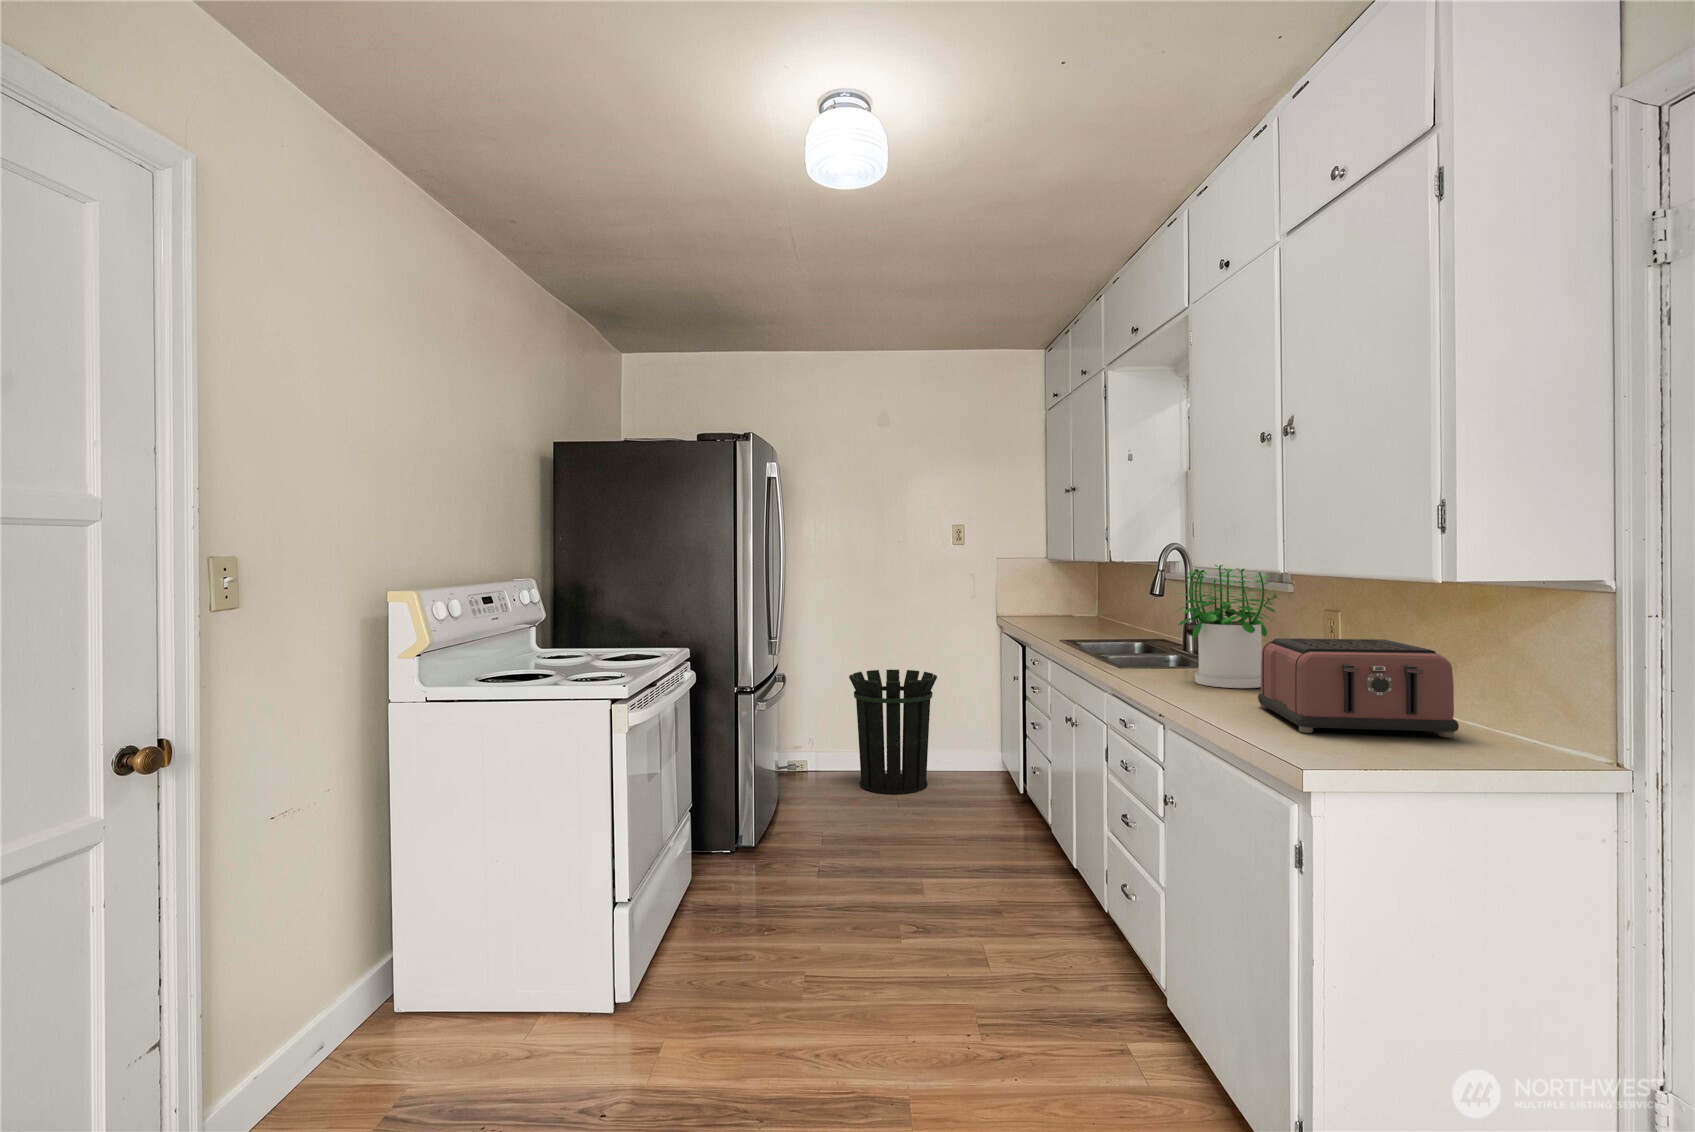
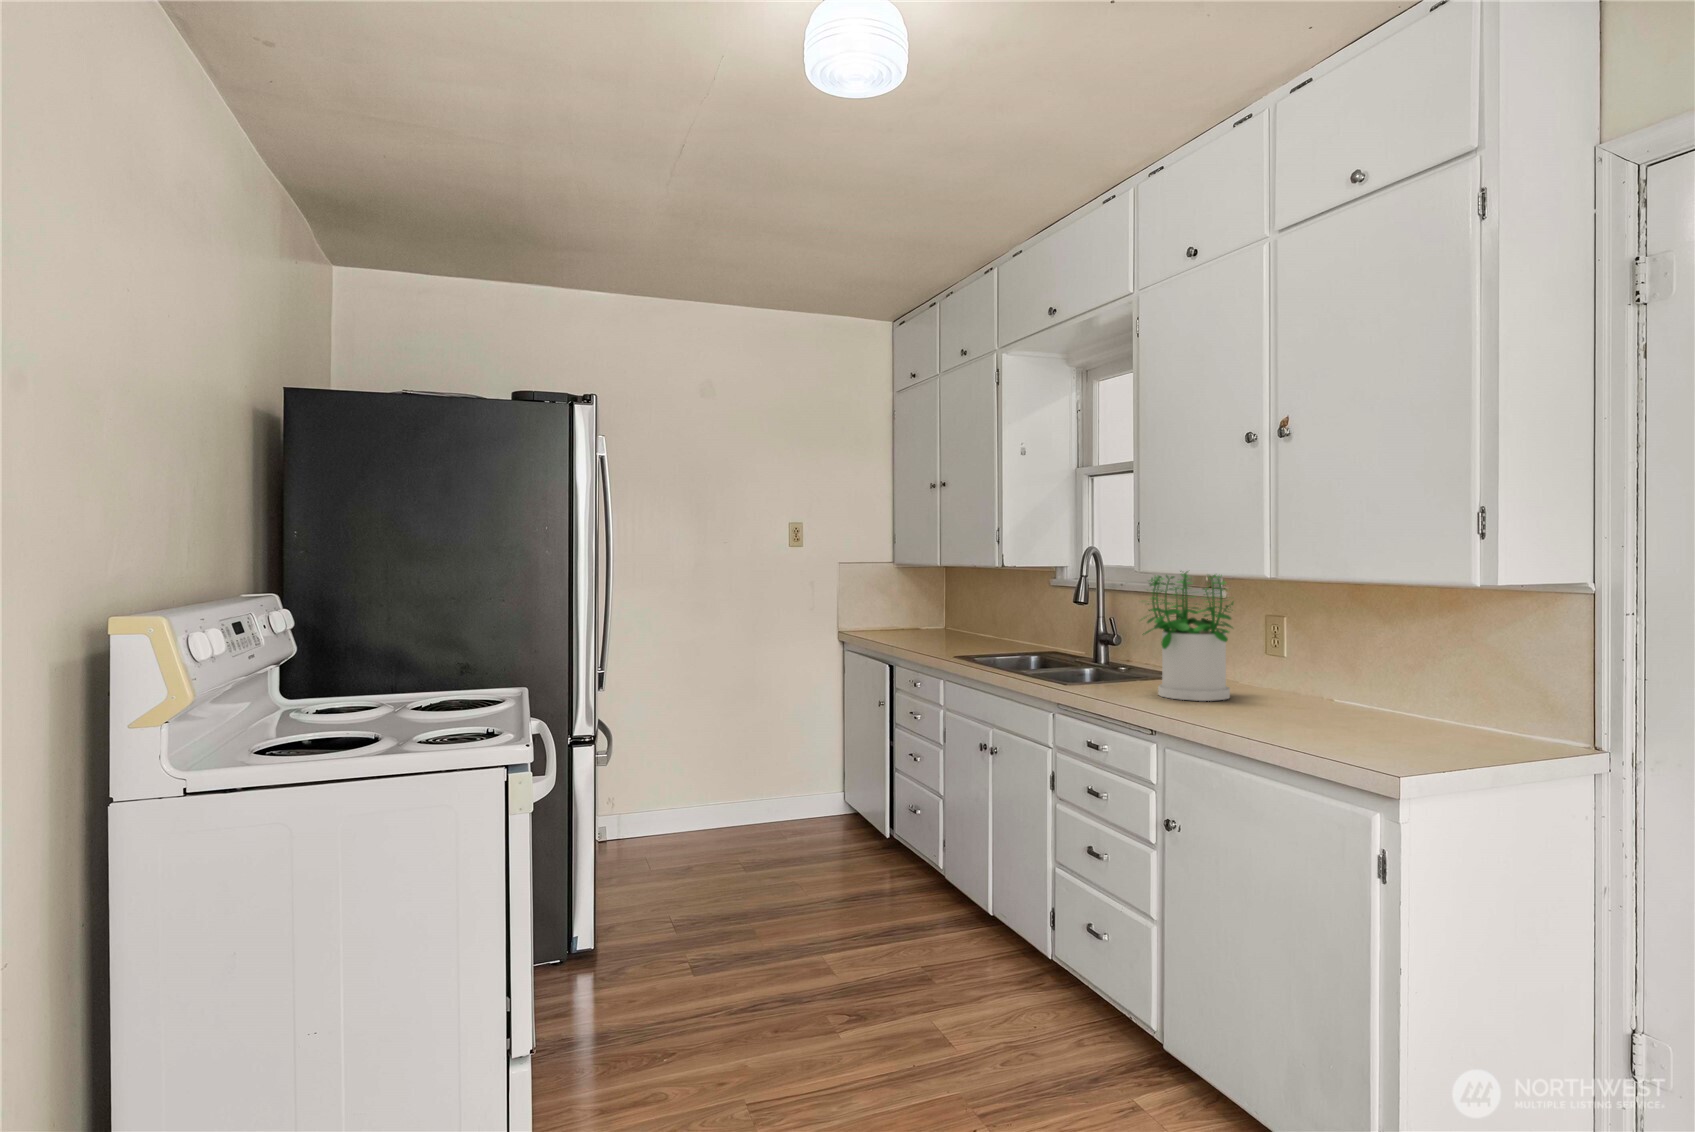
toaster: present [1258,638,1459,737] -> none [1257,645,1469,742]
waste bin: present [849,670,937,794] -> none [675,698,783,849]

